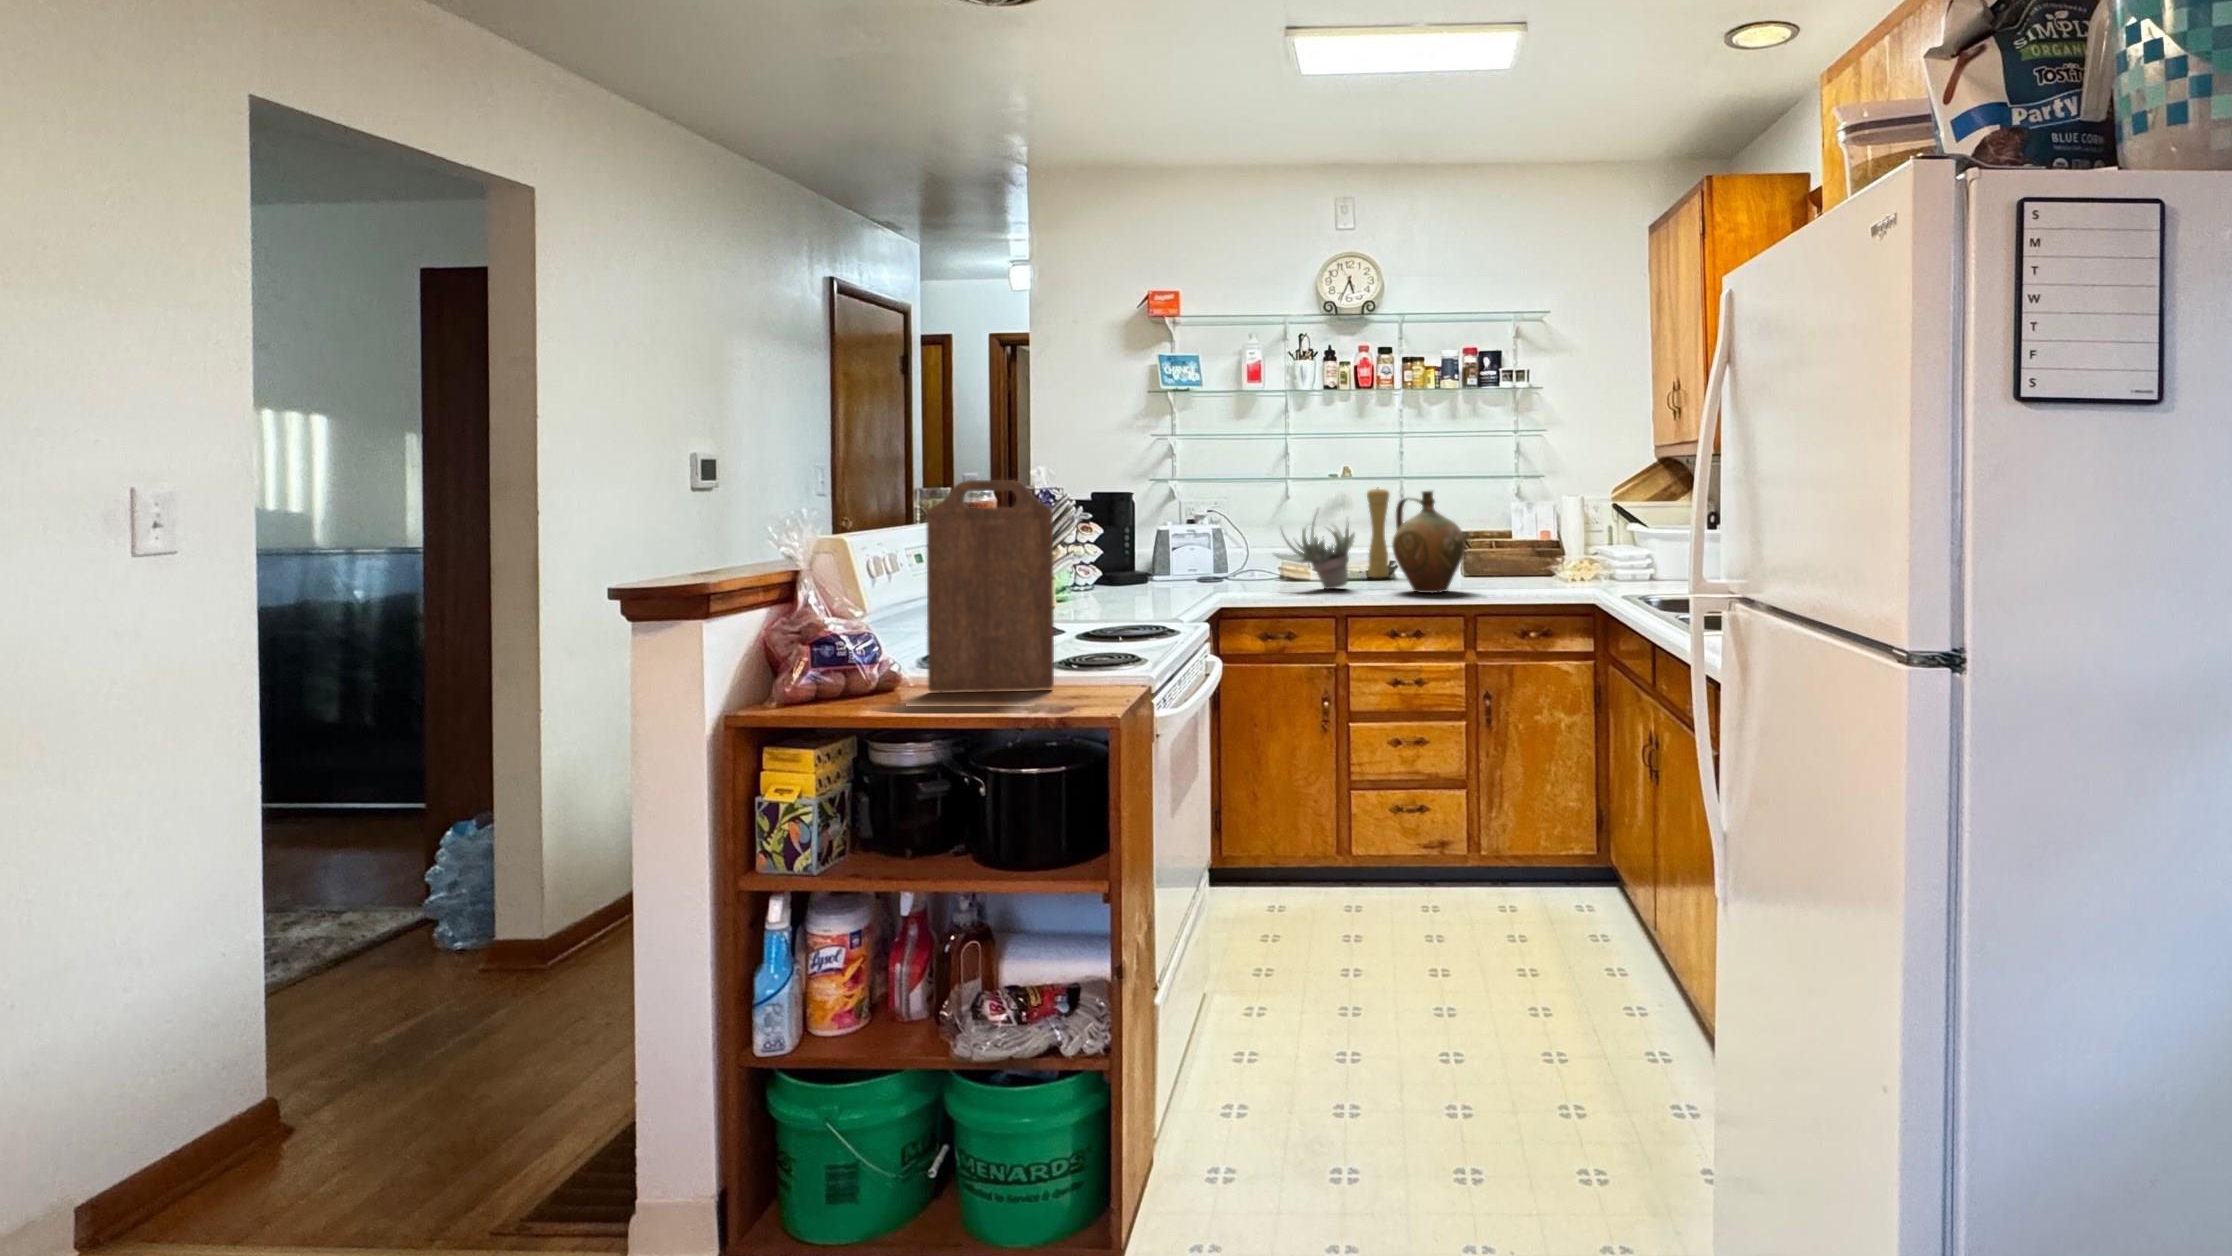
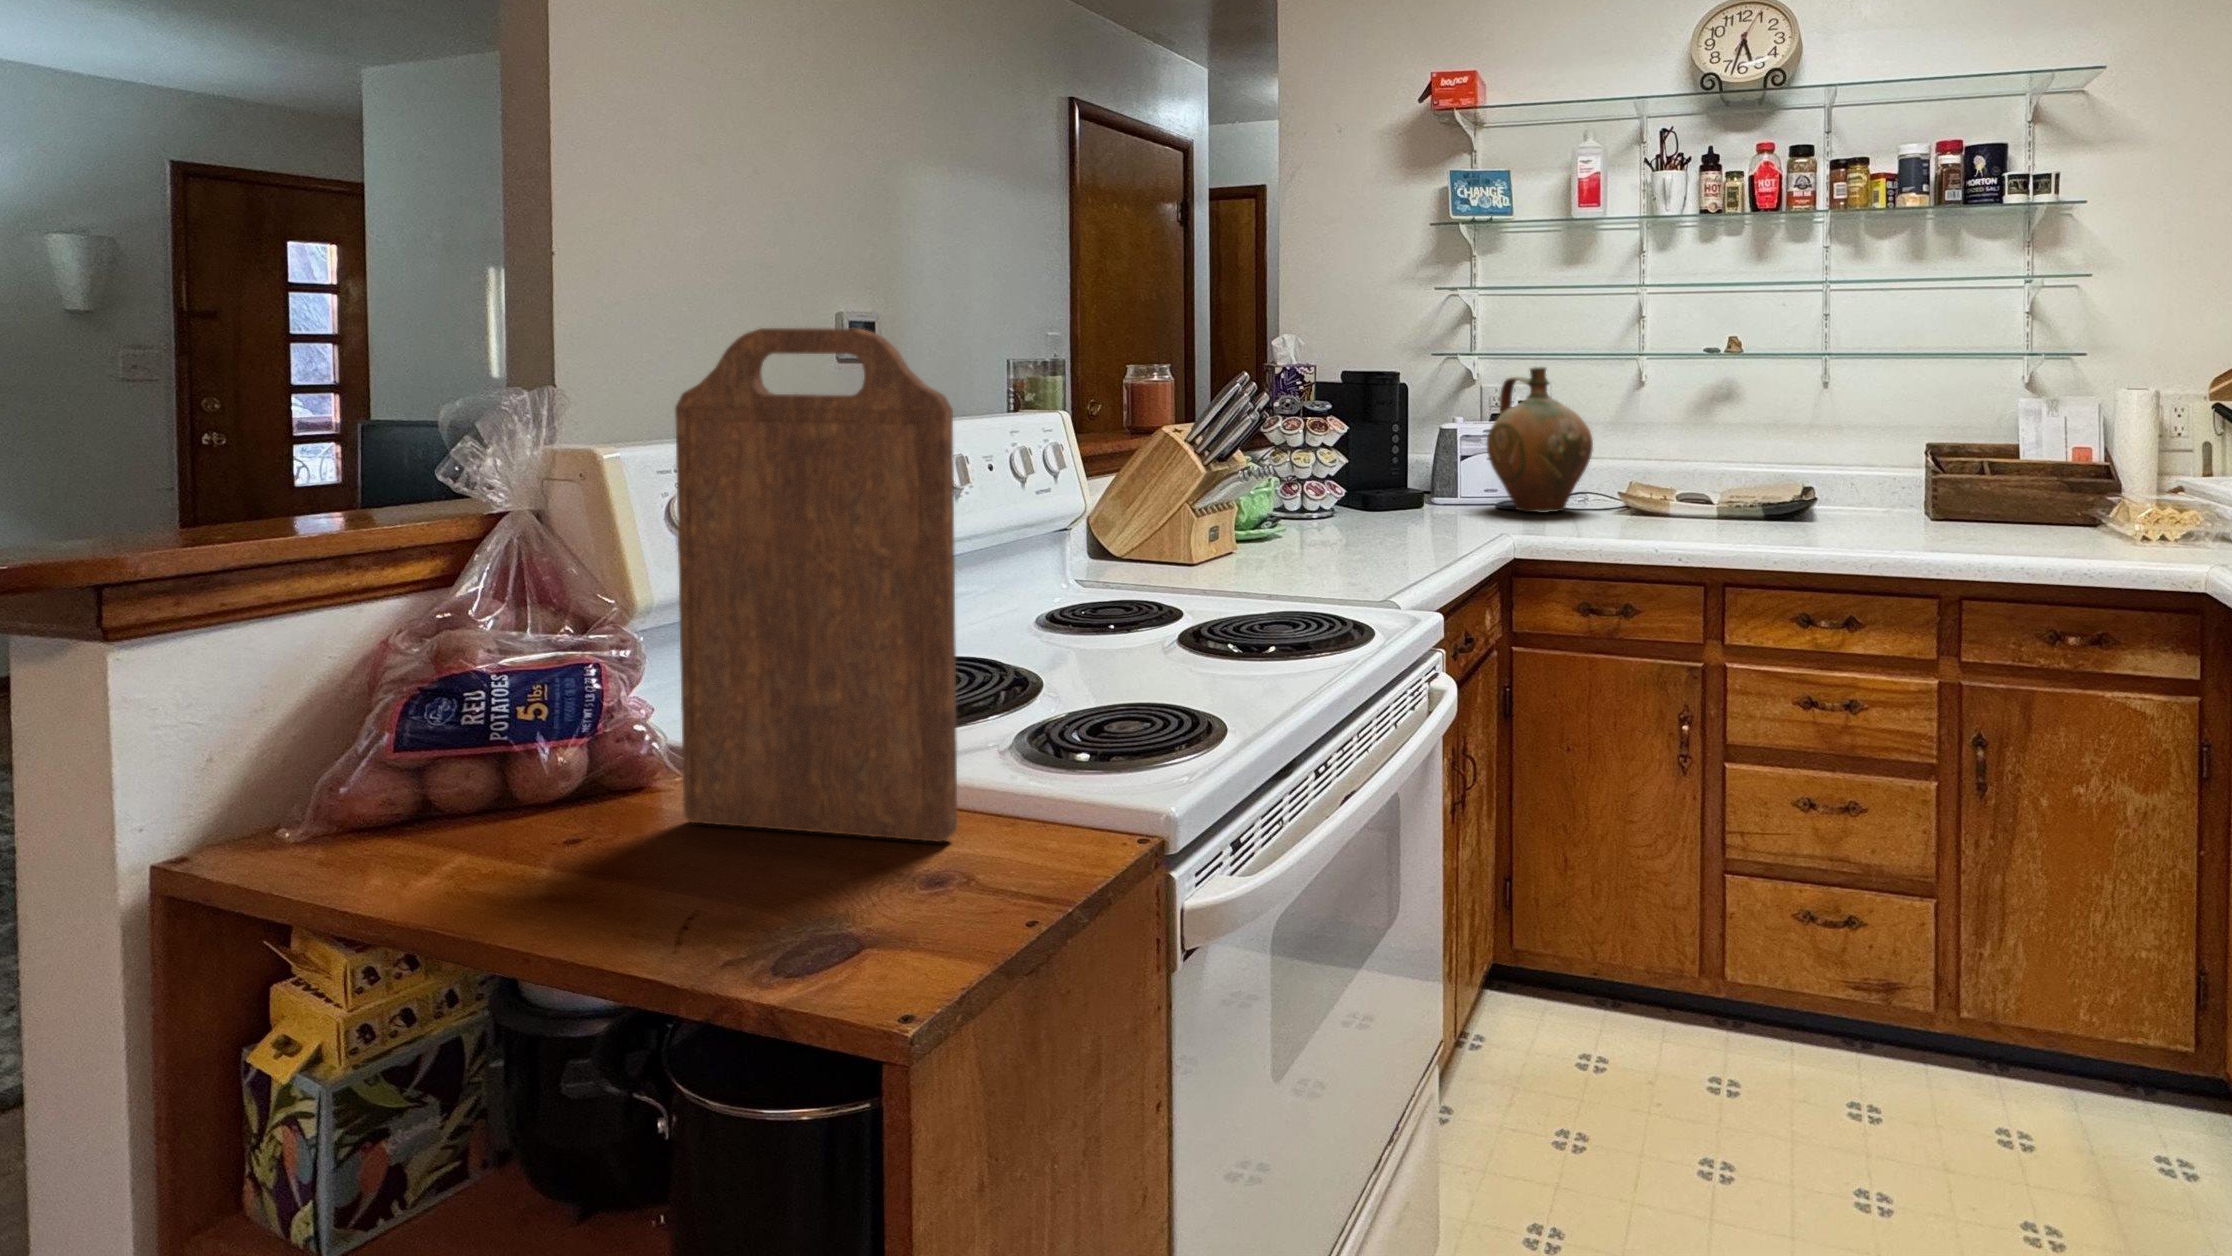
pepper mill: present [1367,488,1389,578] -> none [1764,369,1804,514]
ceramic jug: present [1392,491,1466,593] -> present [1487,367,1593,513]
succulent plant: present [1272,521,1355,589] -> none [1602,399,1743,536]

